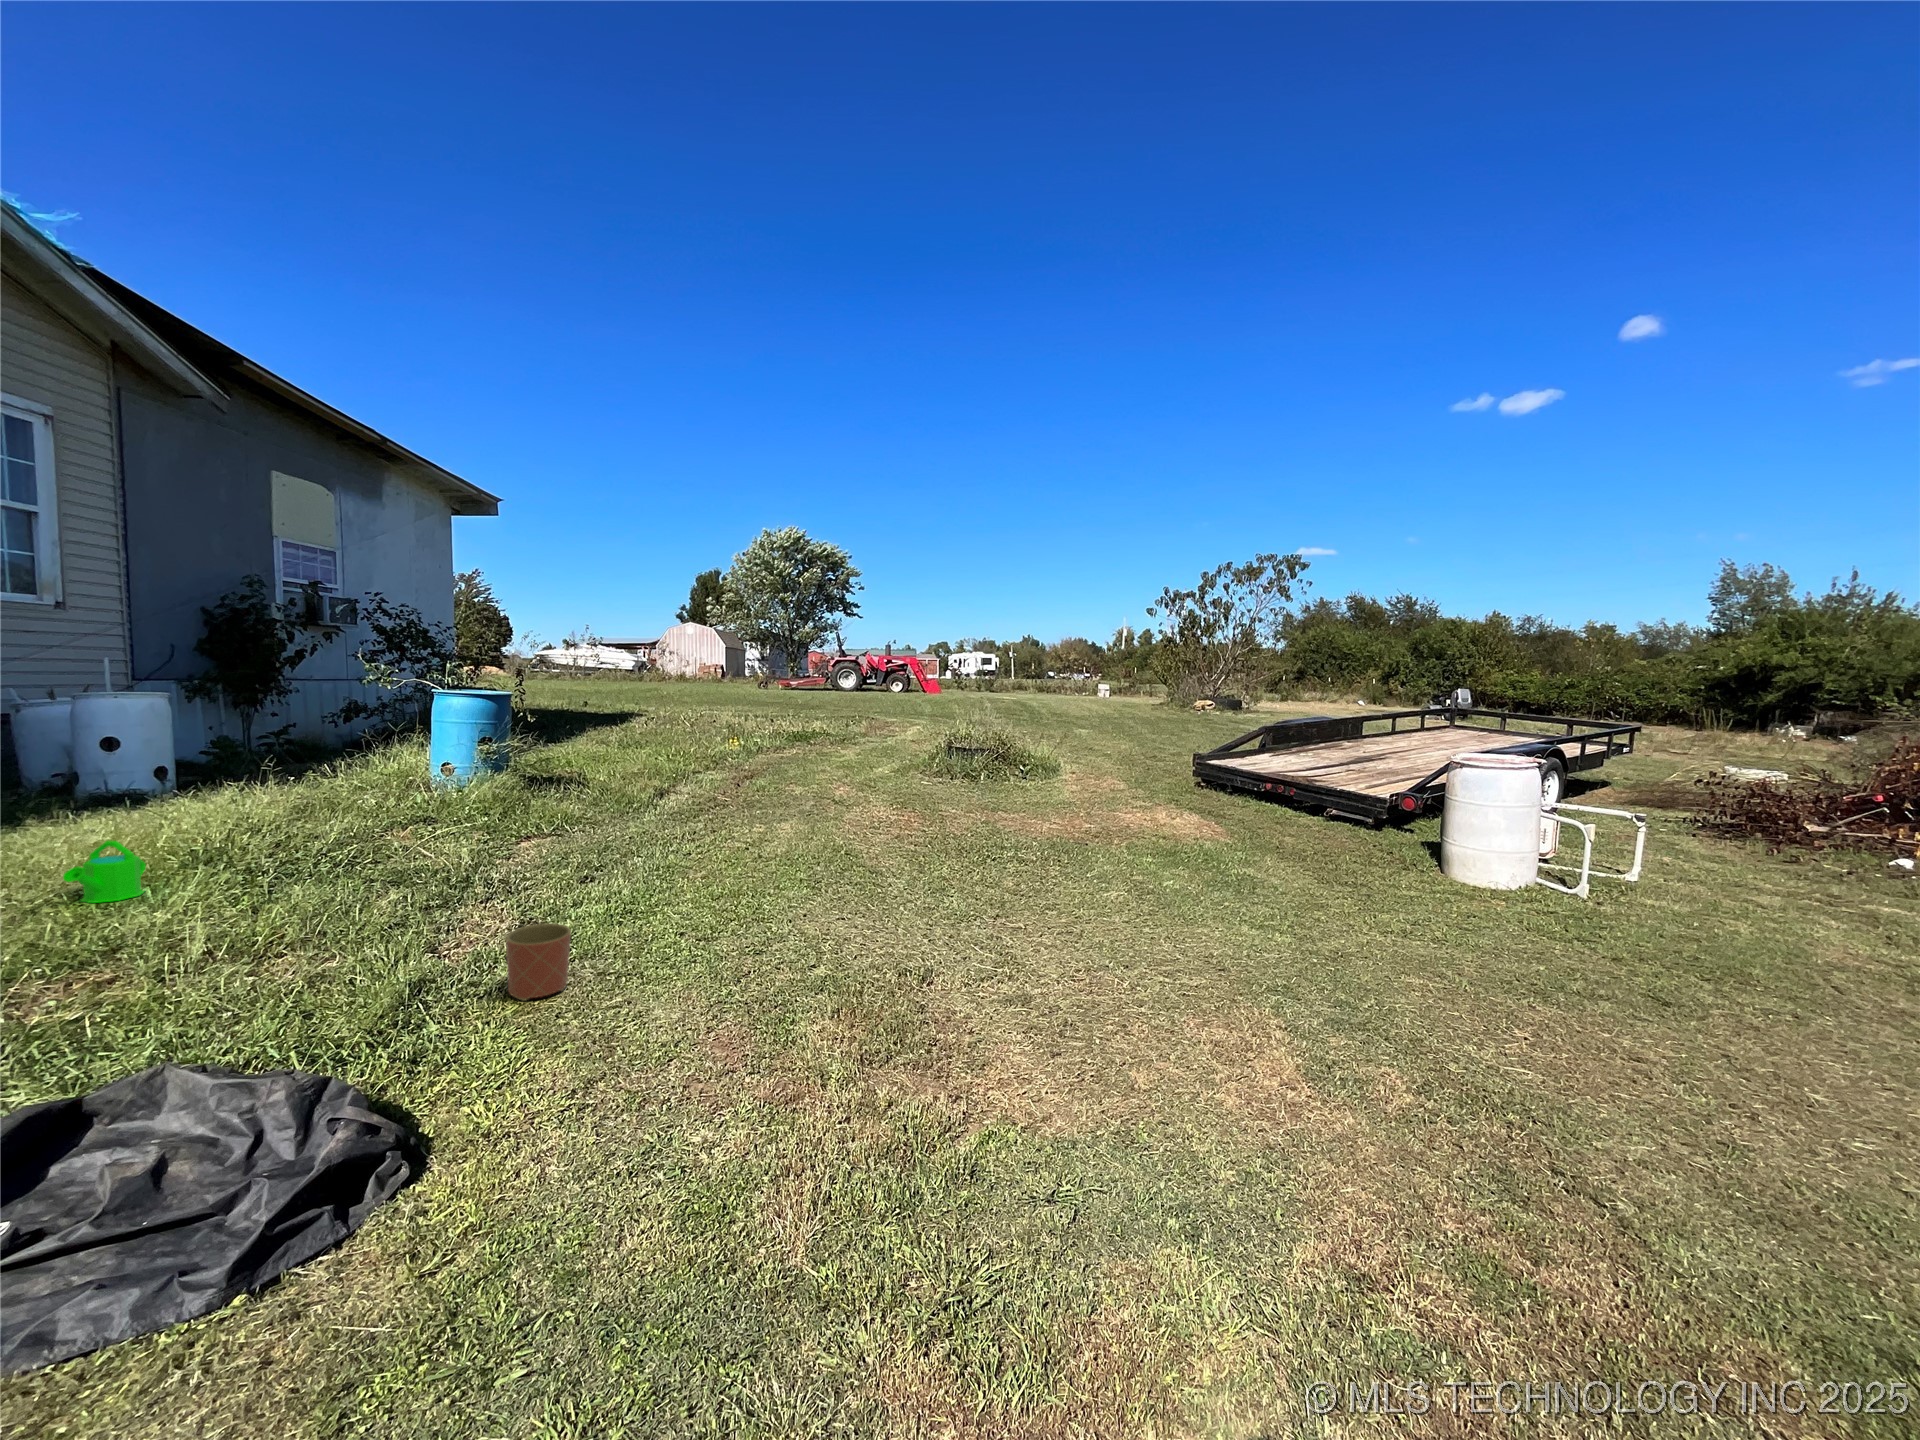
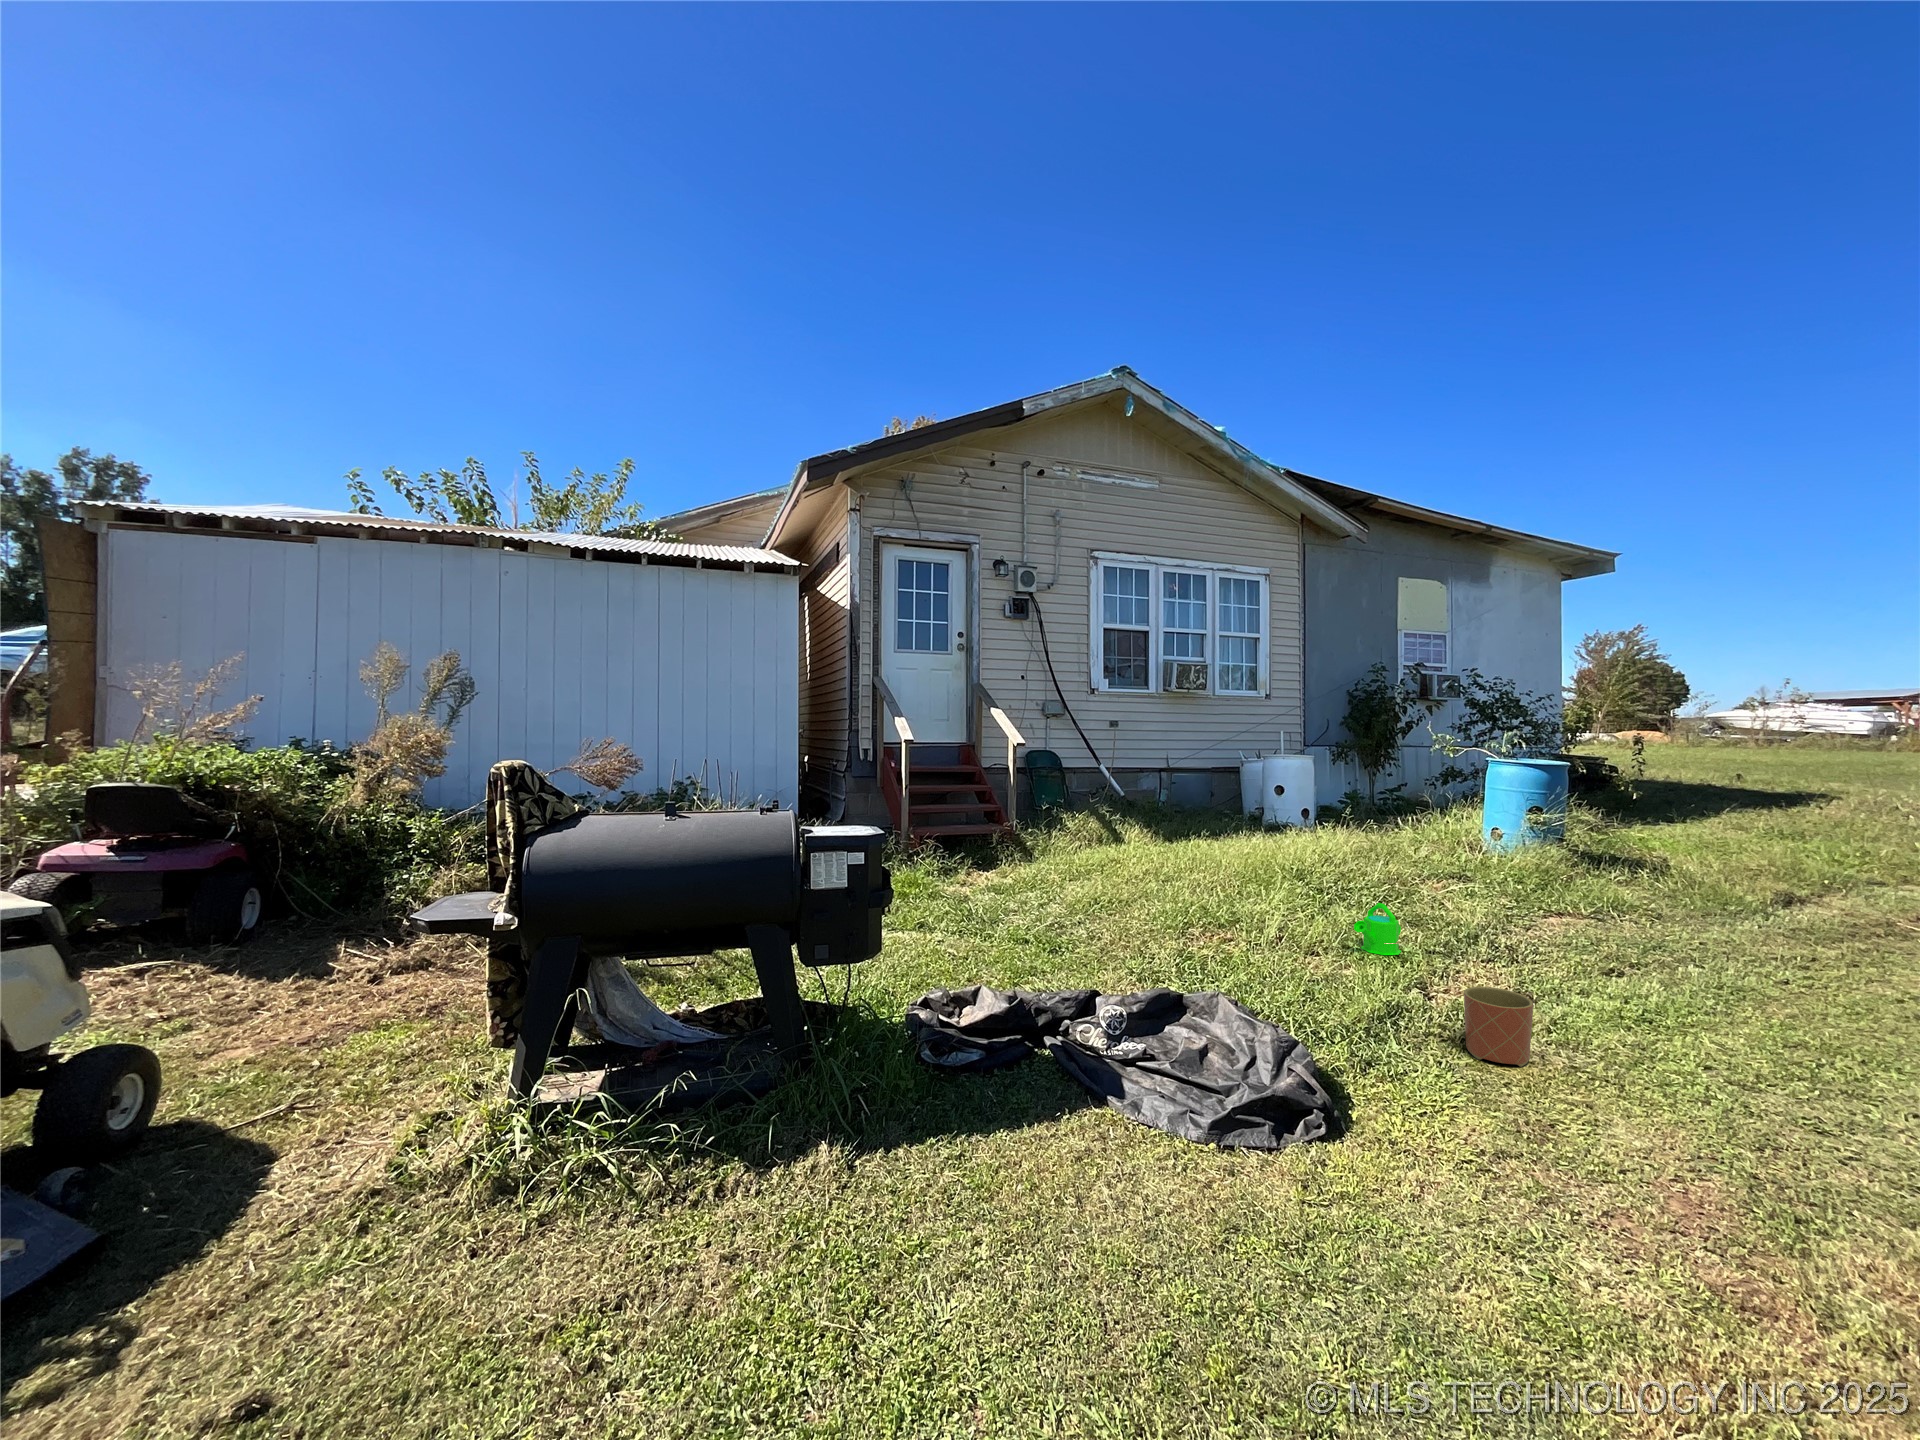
watering can: present [63,840,146,903] -> present [1354,903,1401,955]

